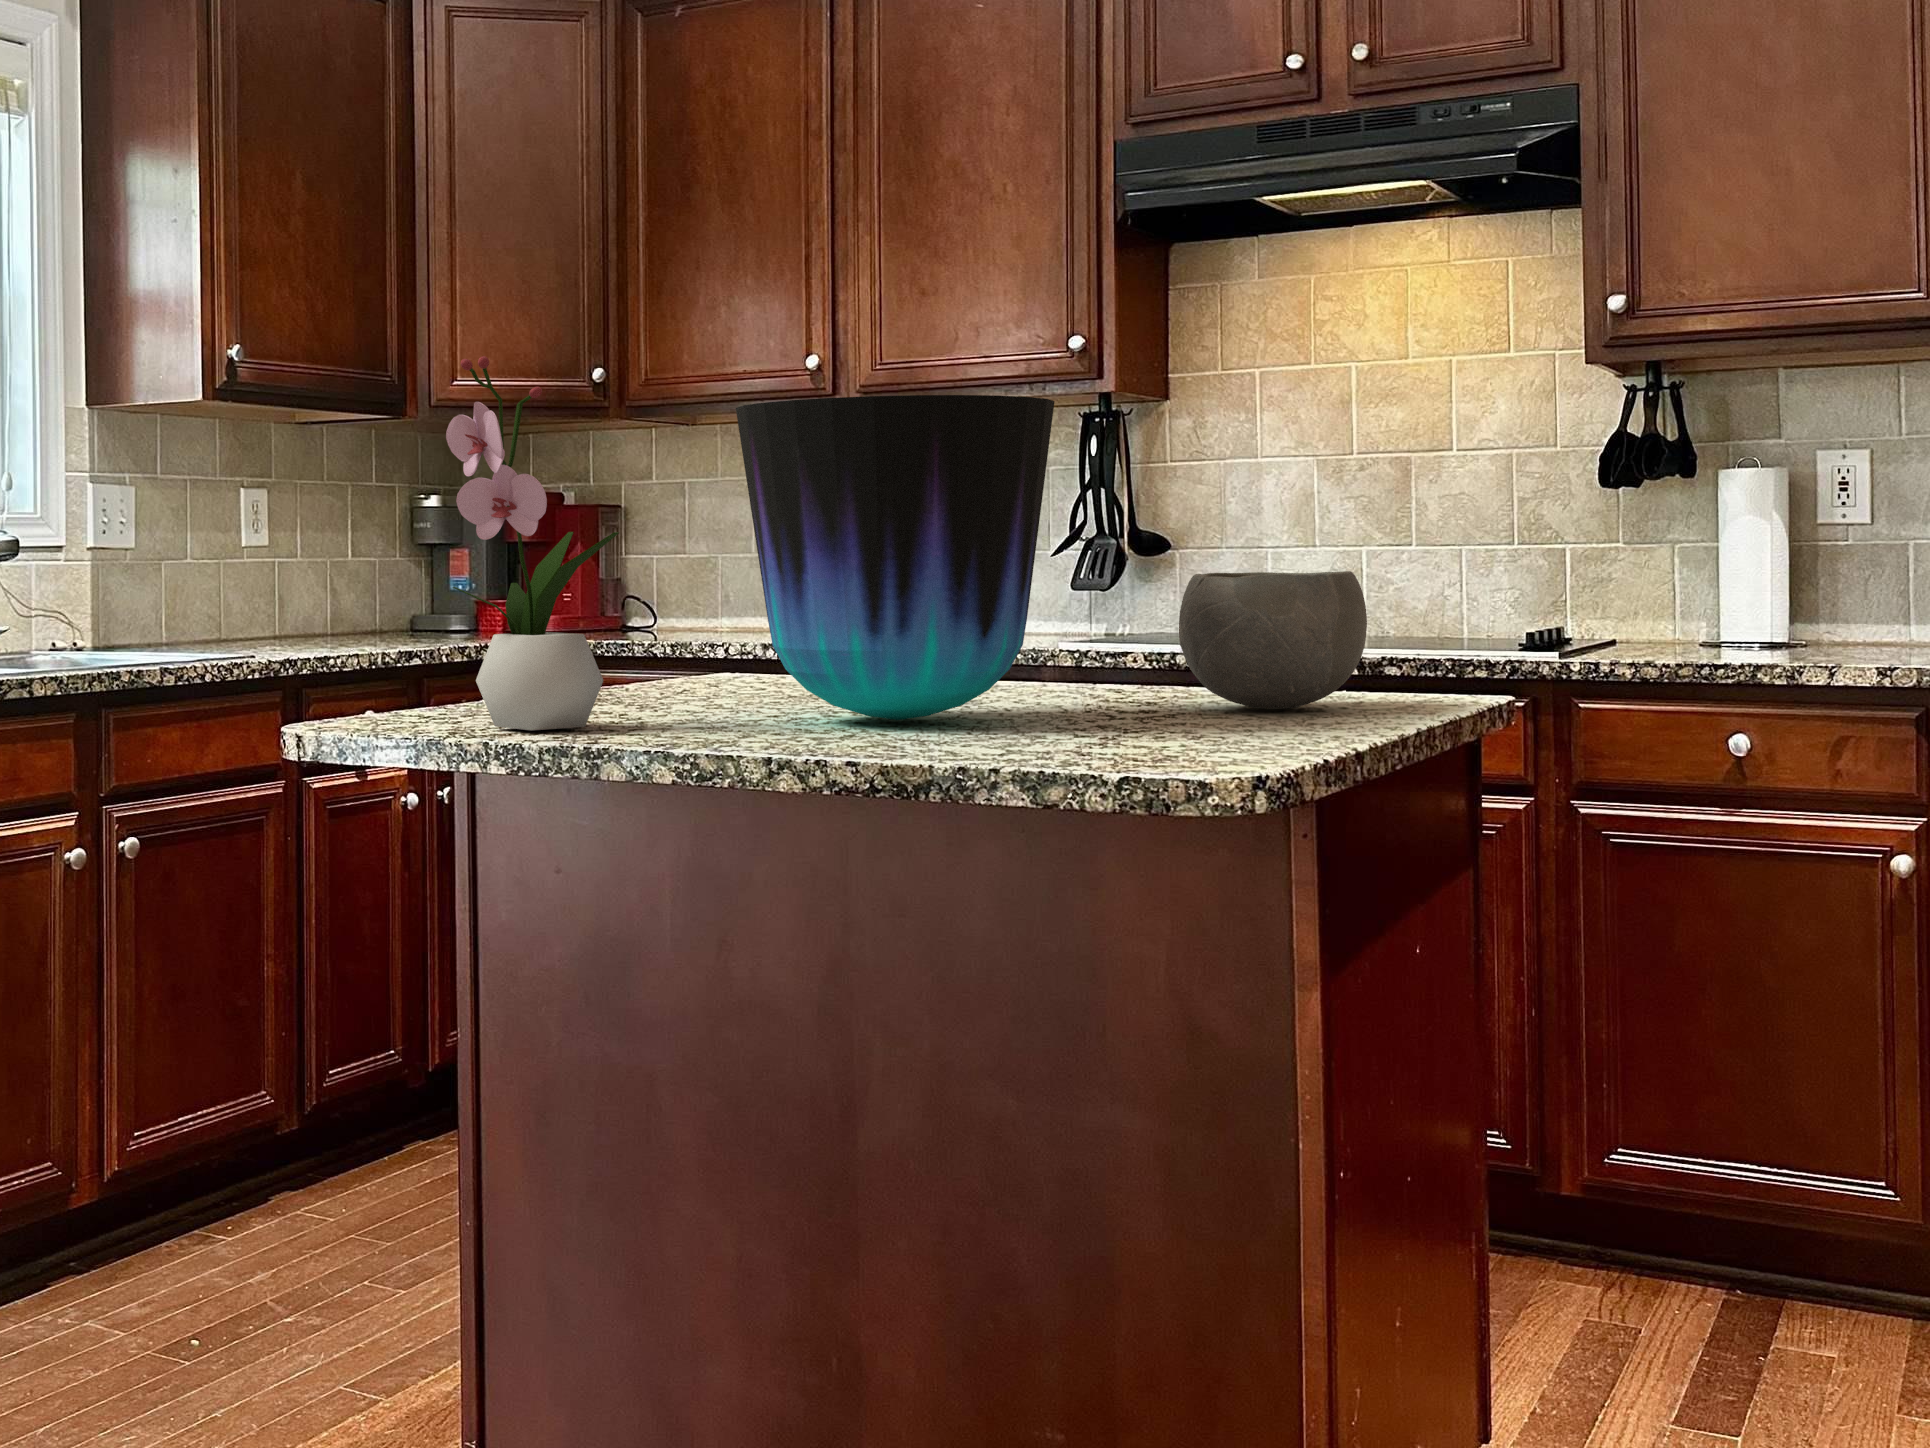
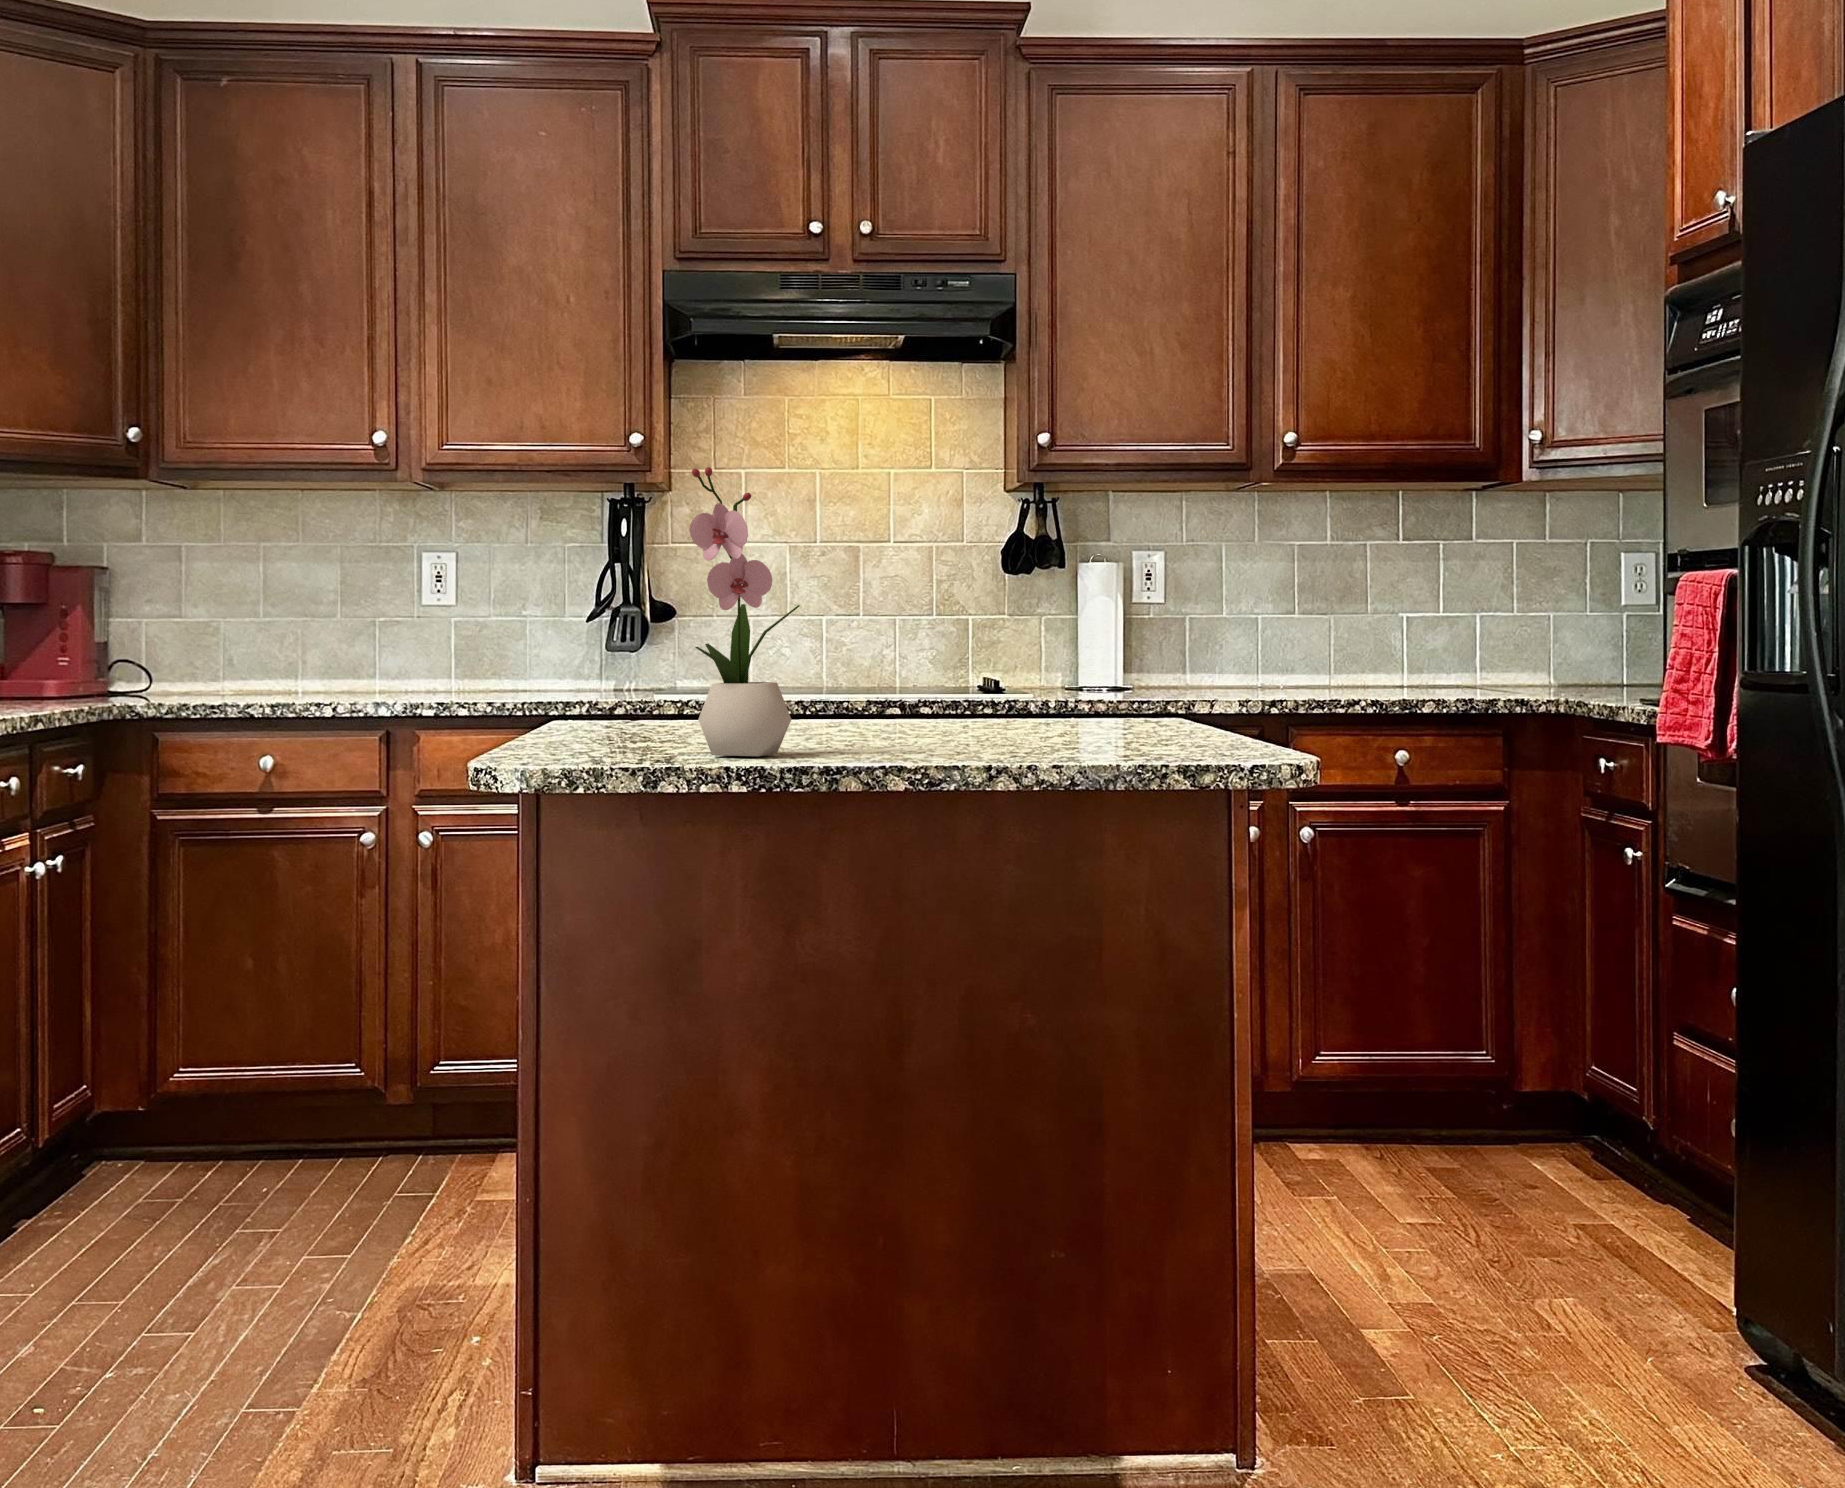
vase: present [736,395,1055,720] -> none [835,511,1063,743]
ceramic bowl: present [1179,571,1367,709] -> none [1057,635,1180,730]

